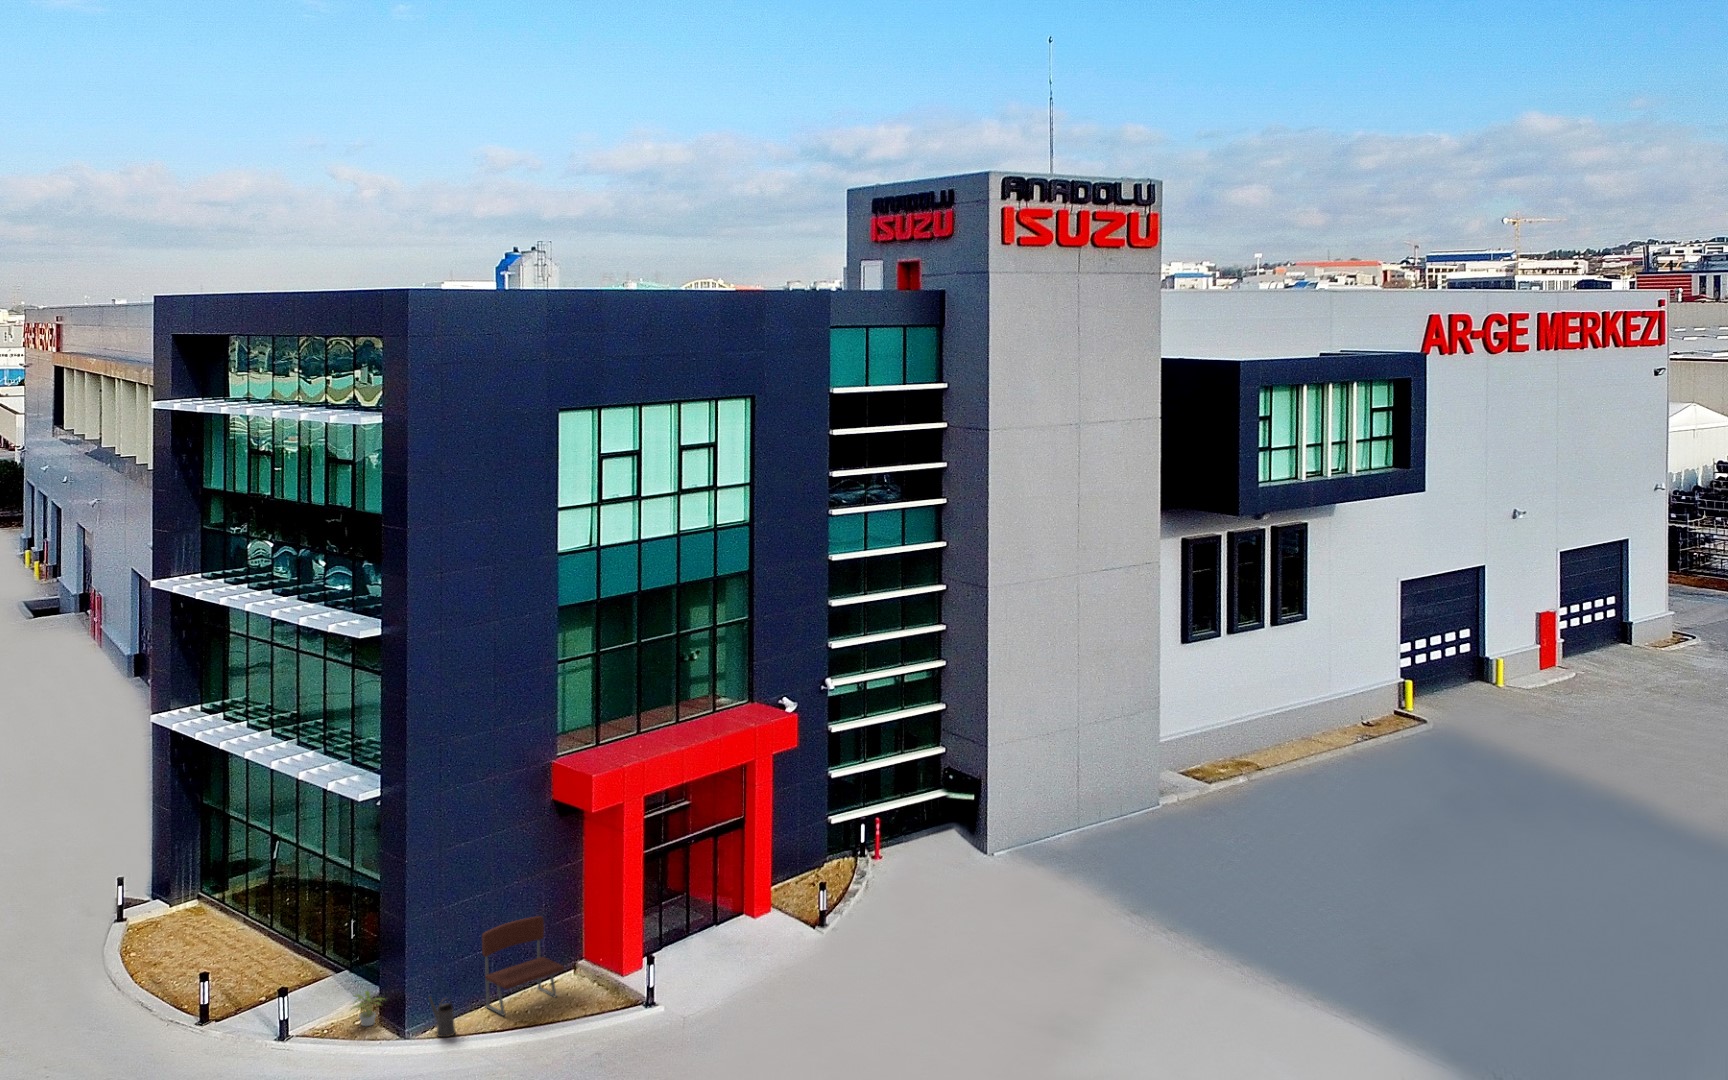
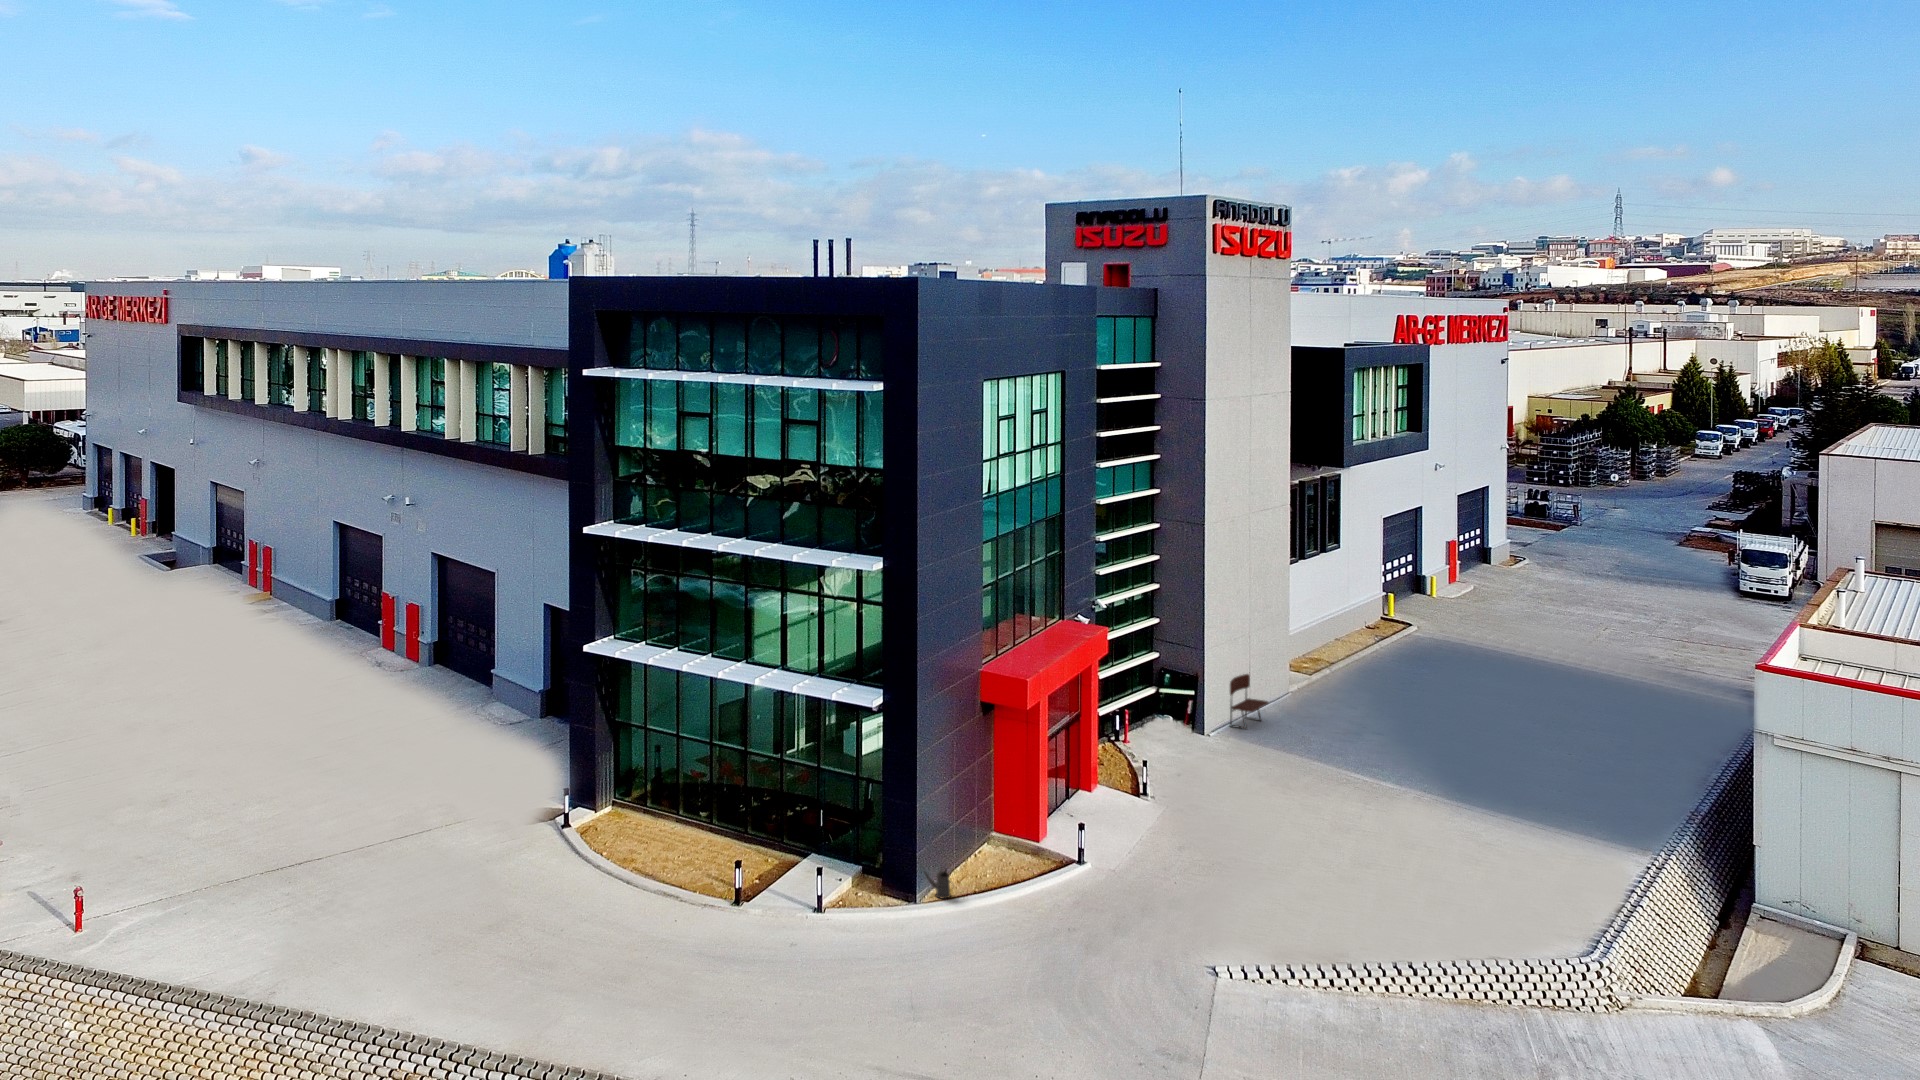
bench: present [482,916,564,1016] -> present [1230,674,1268,729]
potted plant: present [351,991,382,1026] -> none [855,868,885,898]

